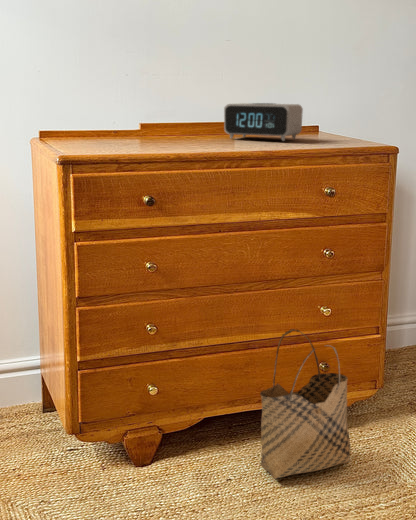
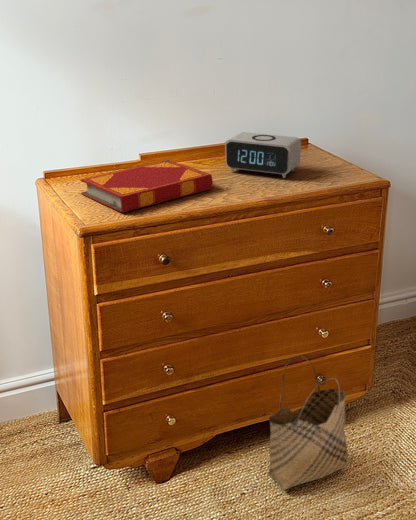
hardback book: none [71,124,206,148] -> present [80,160,212,213]

